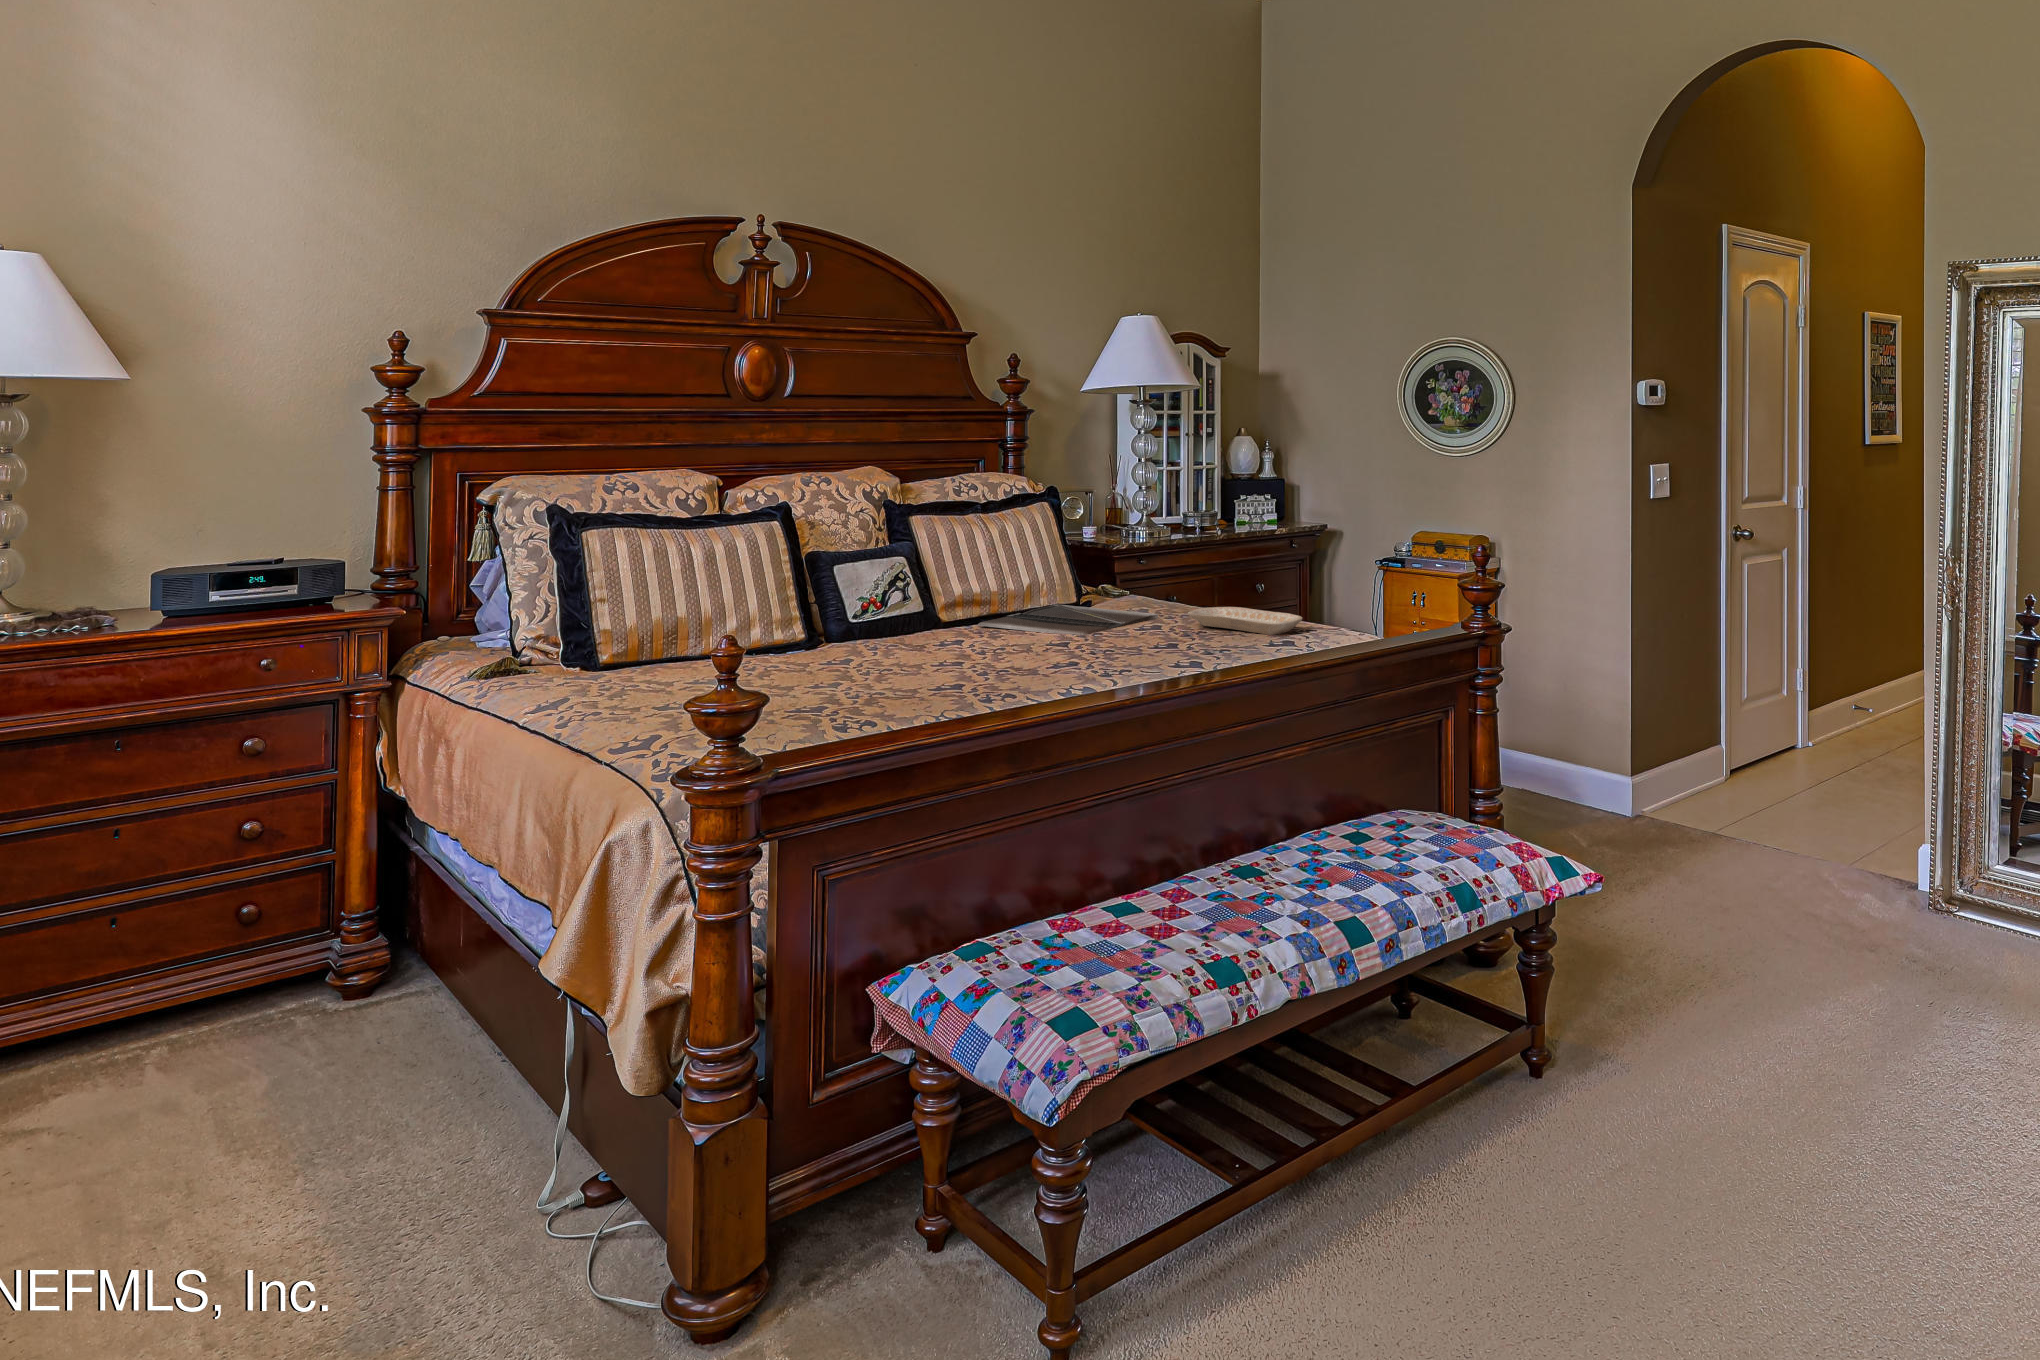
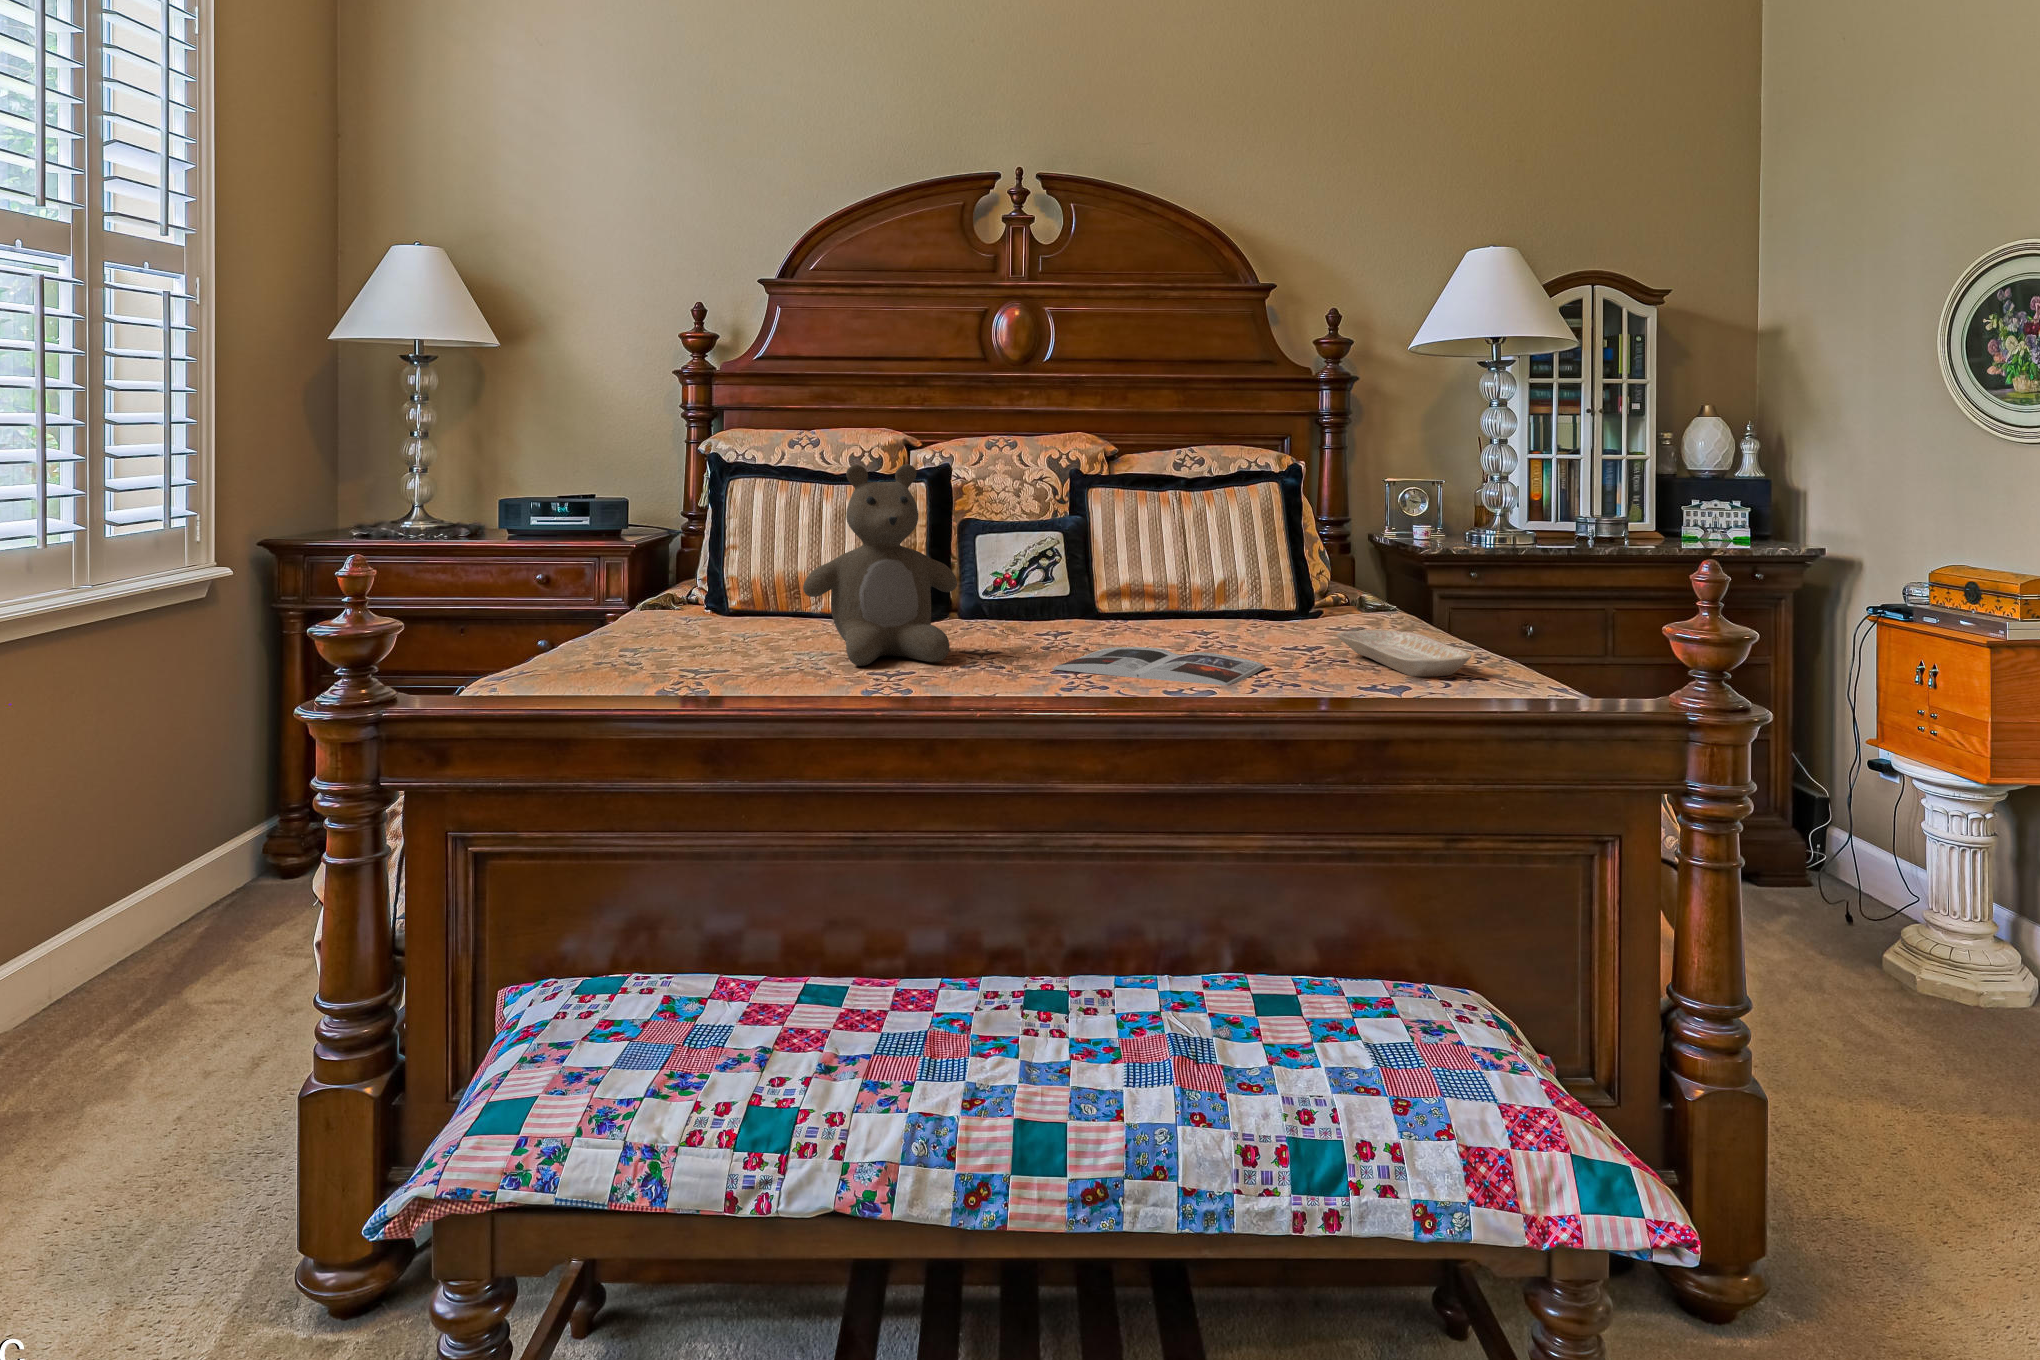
teddy bear: none [843,511,979,683] -> present [803,464,957,666]
laptop: present [978,605,1158,635] -> none [1127,610,1348,648]
magazine: none [1051,637,1200,664] -> present [1052,647,1266,686]

